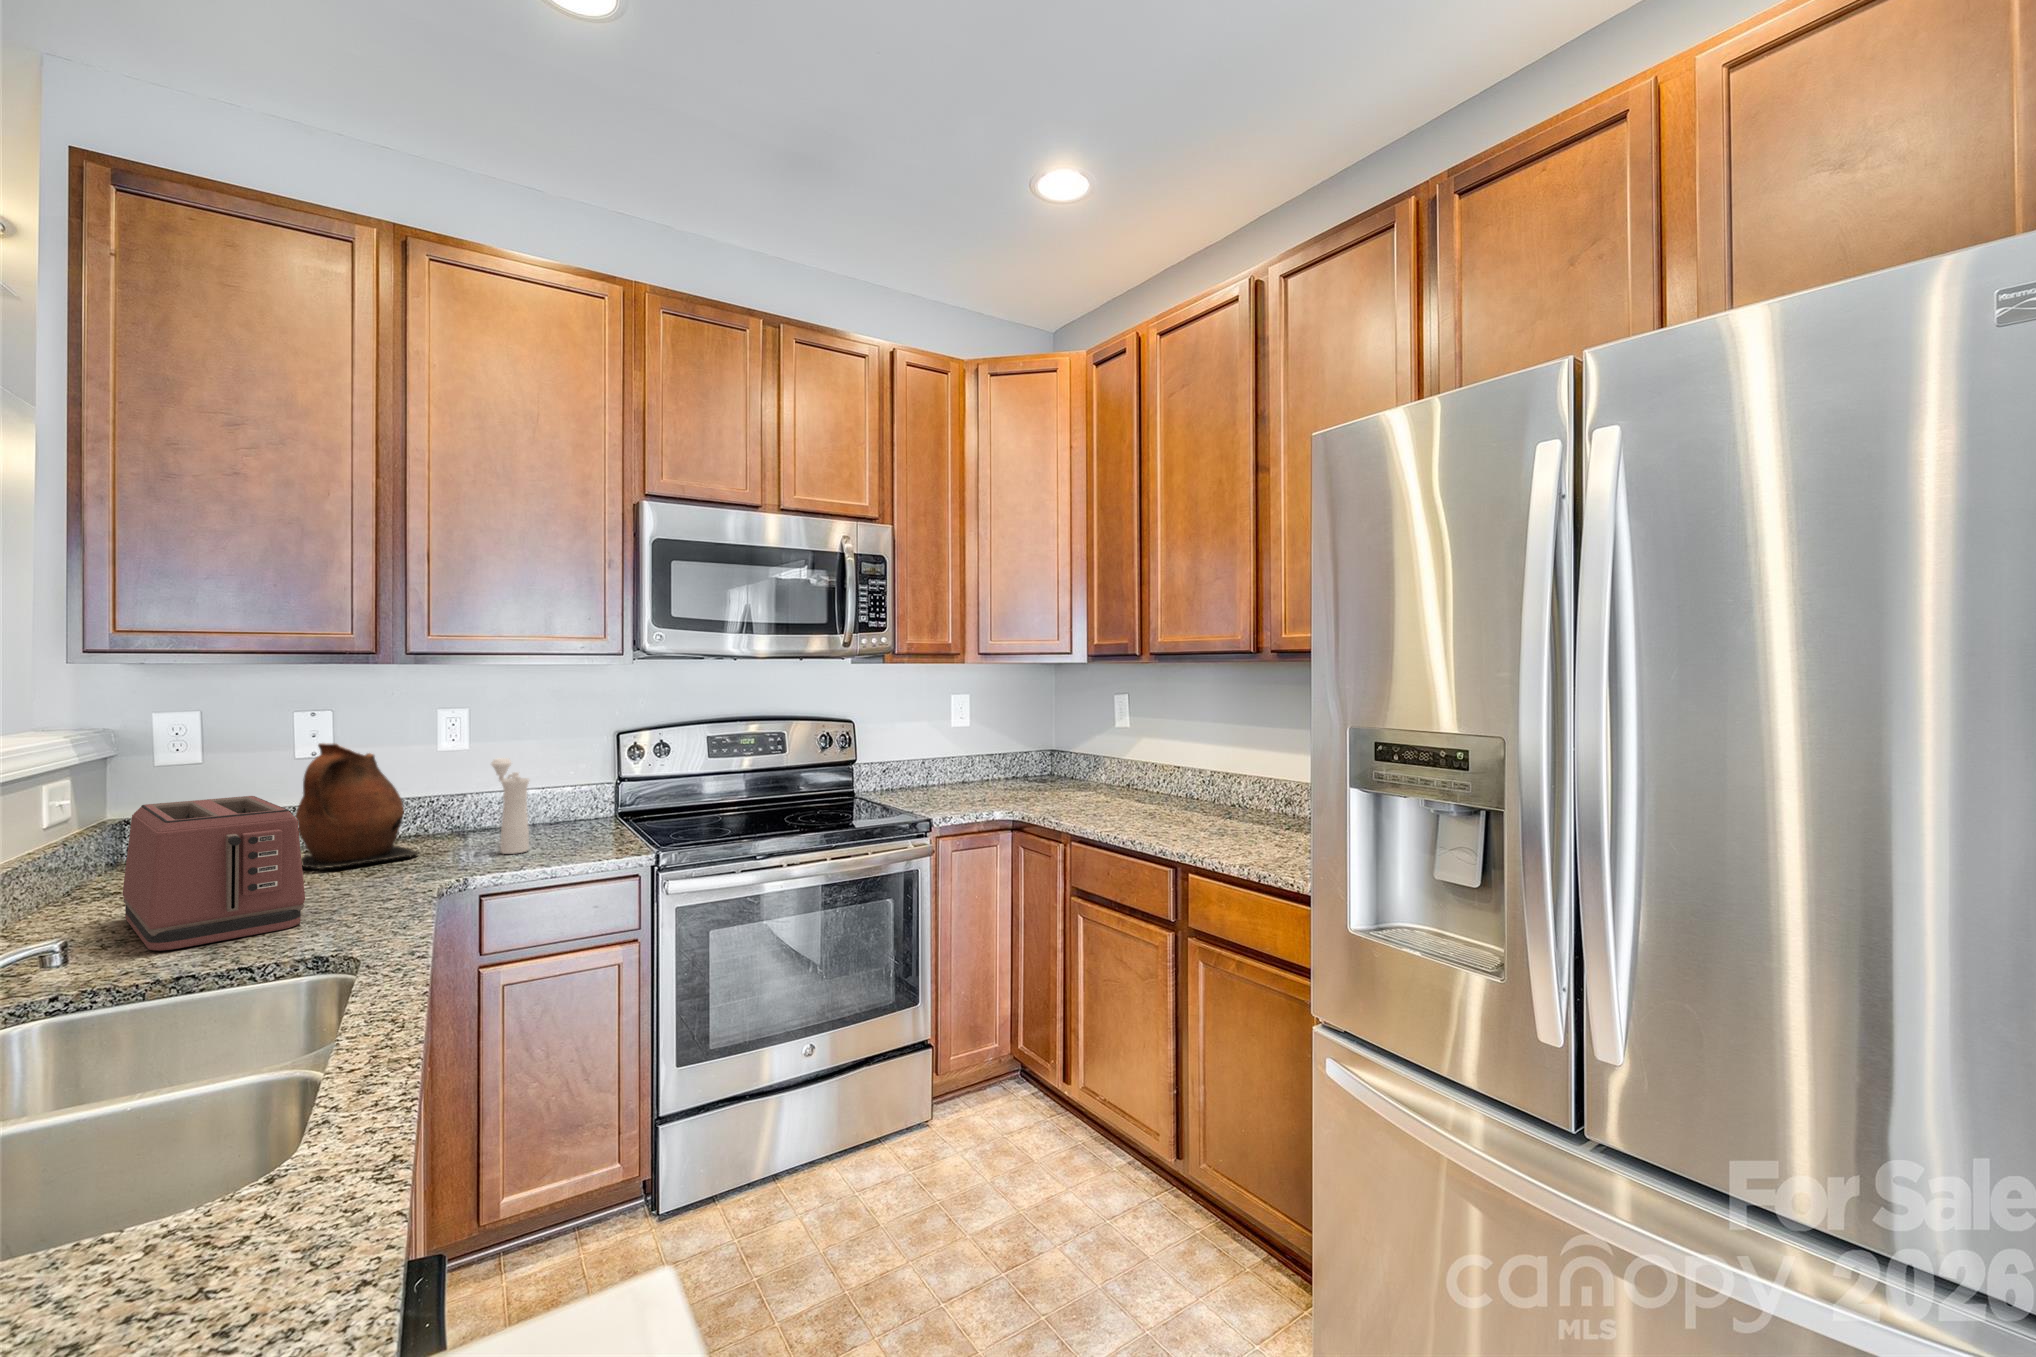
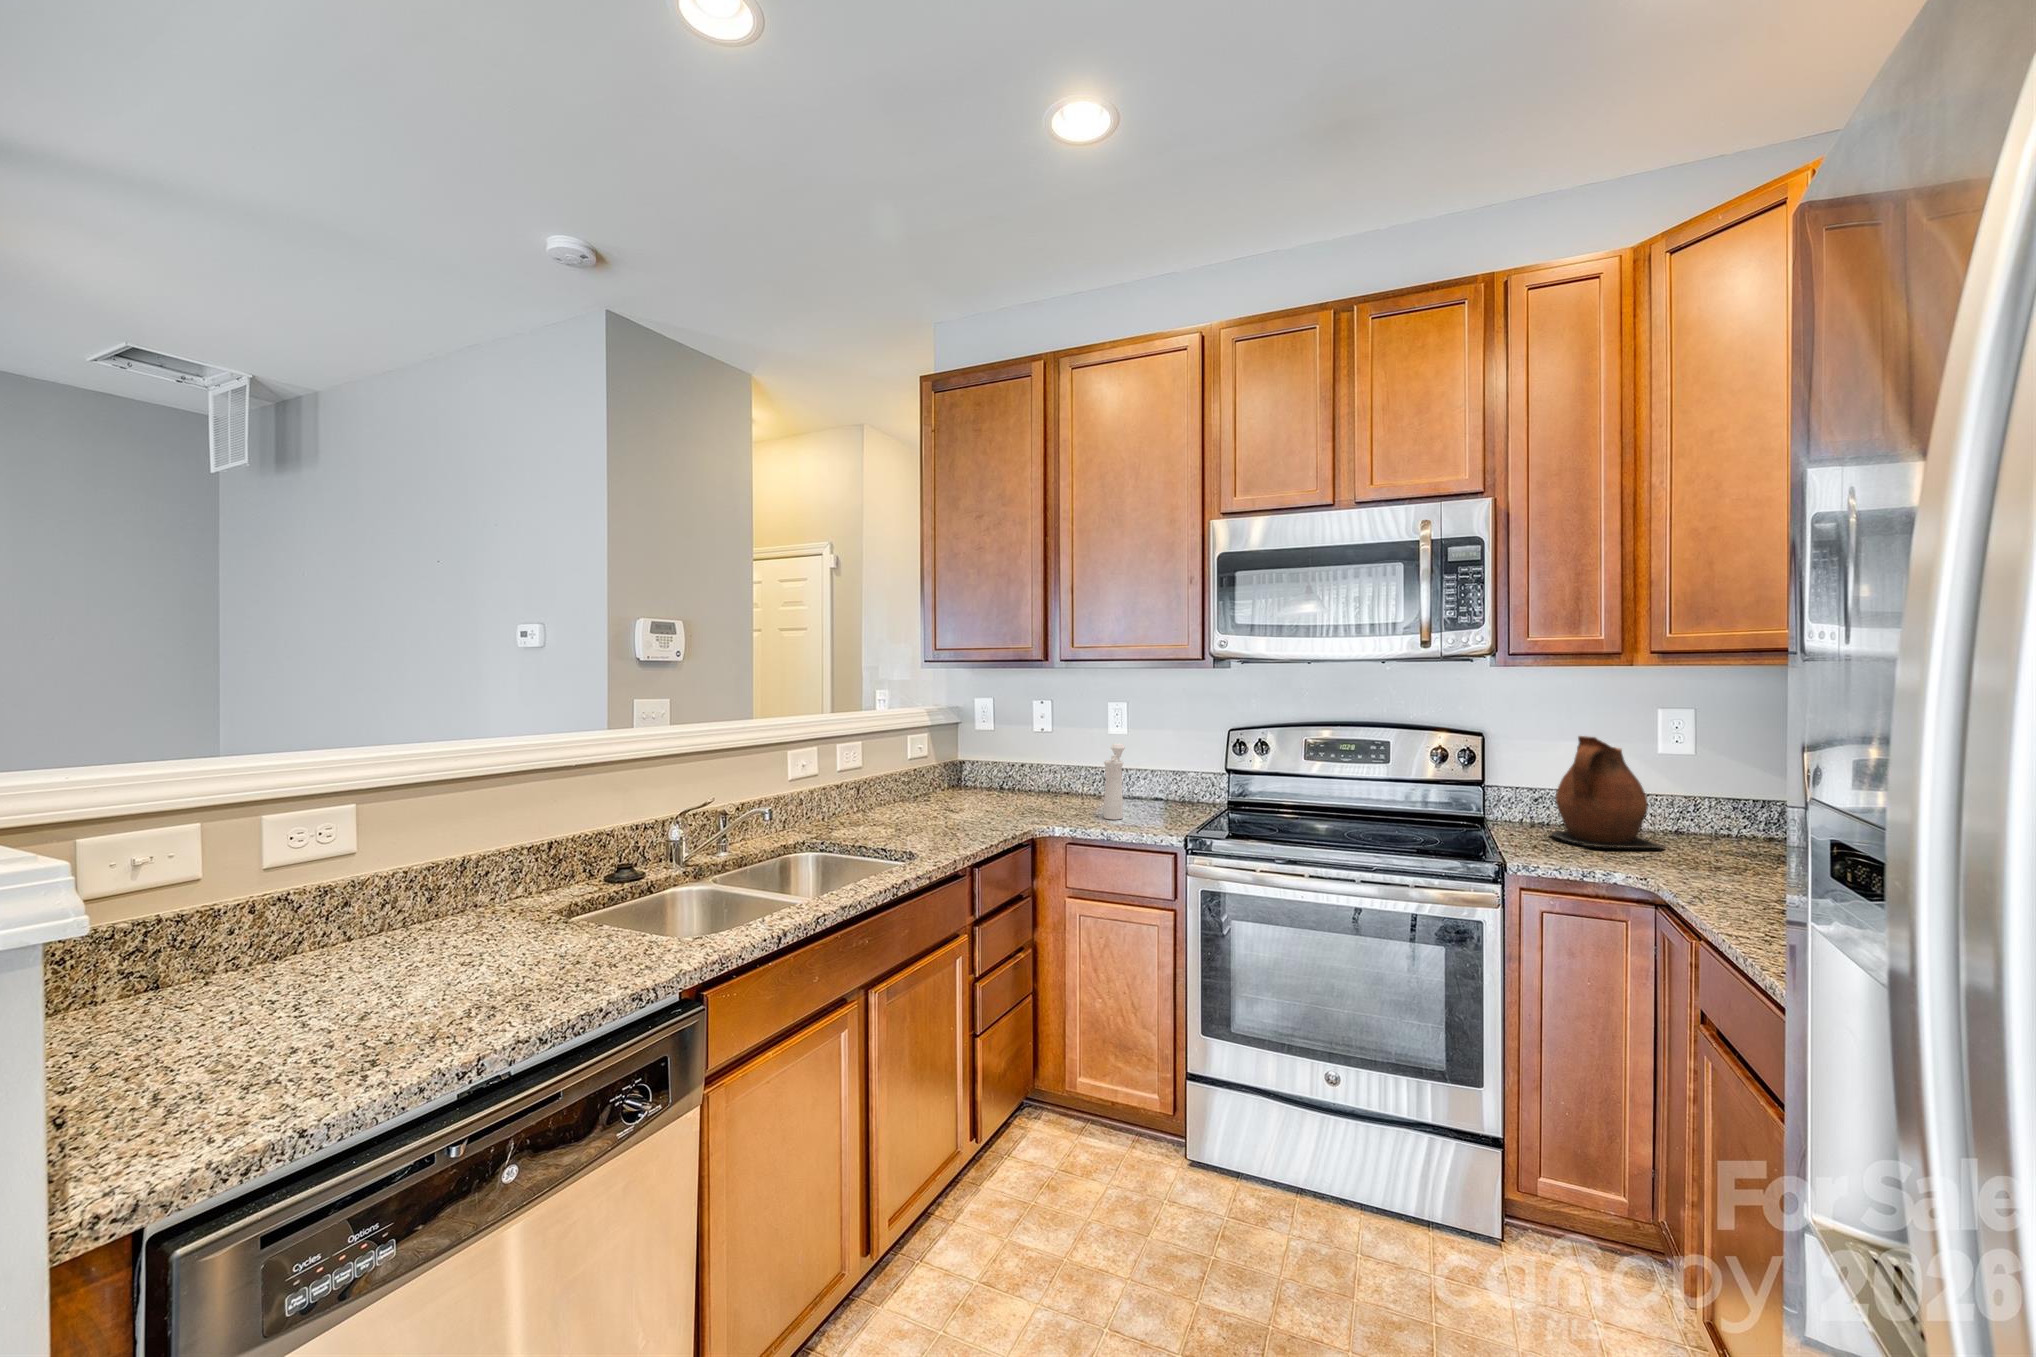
ceramic pitcher: present [296,743,419,869] -> present [1551,736,1664,849]
toaster: present [123,796,305,951] -> none [881,754,966,838]

